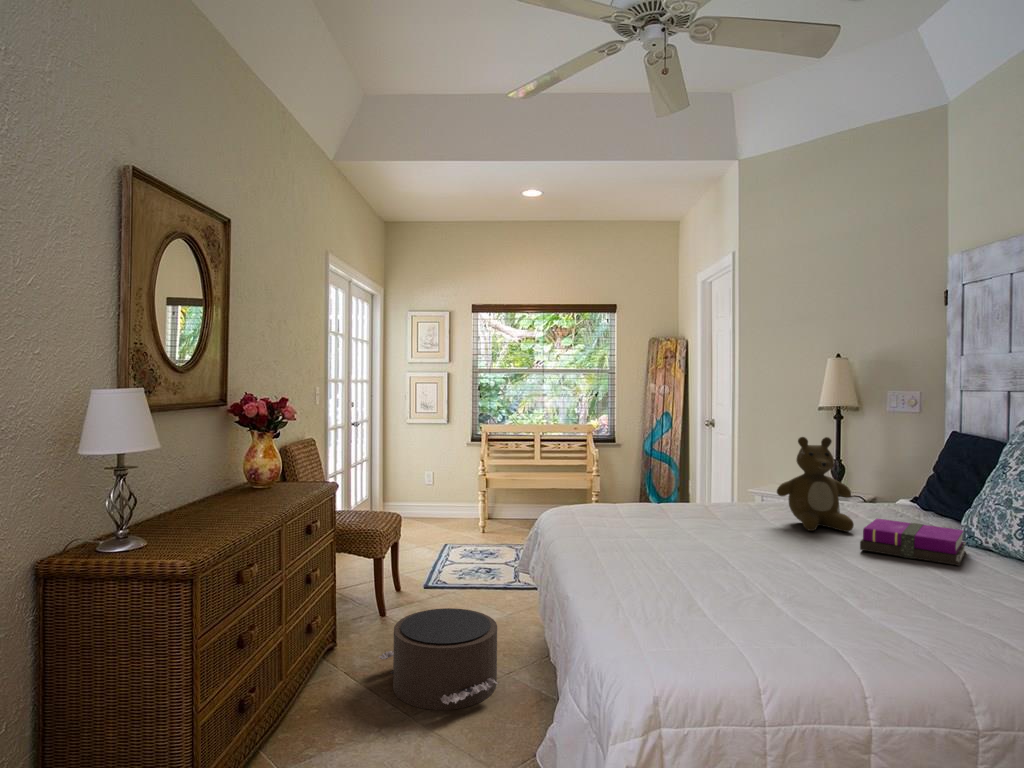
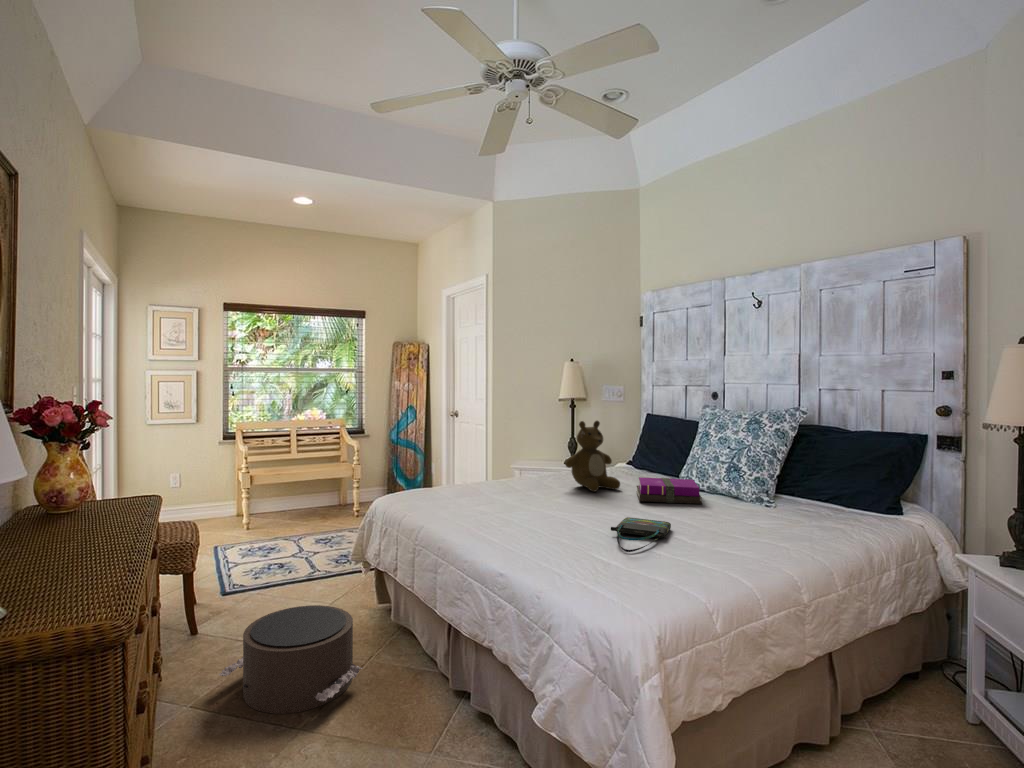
tote bag: none [753,566,860,607] -> present [611,517,671,552]

